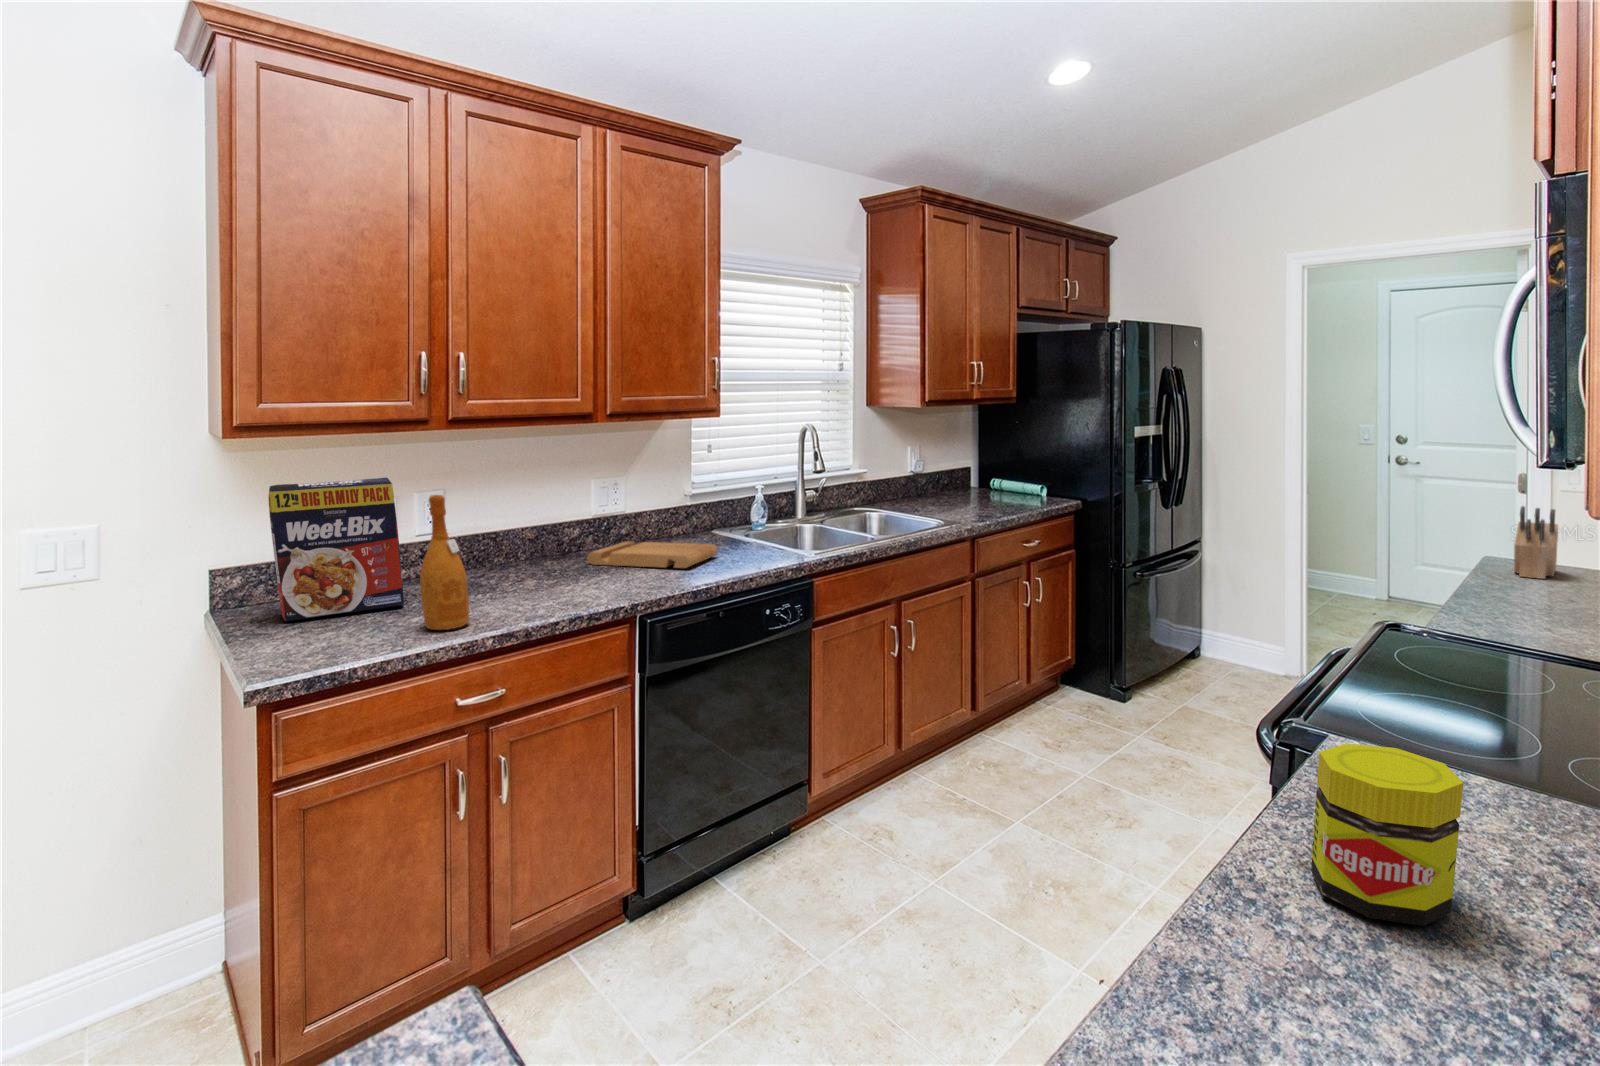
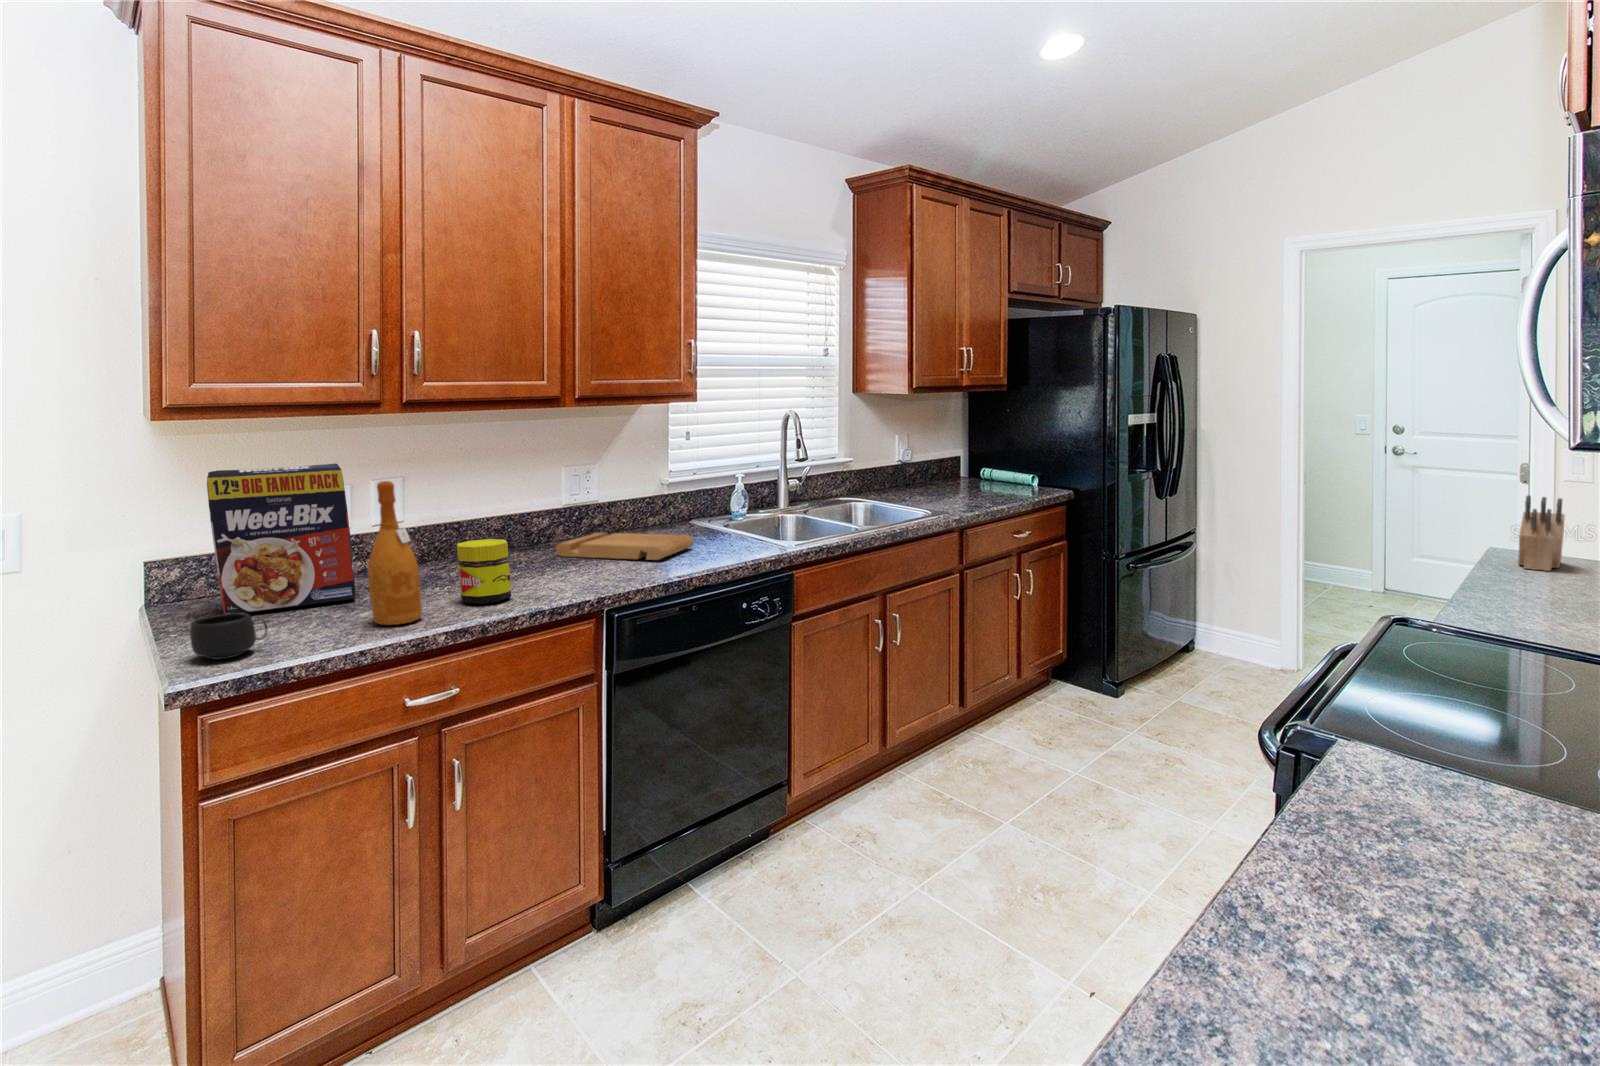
mug: none [261,619,330,662] -> present [190,613,267,660]
jar: present [1311,743,1463,926] -> present [457,539,511,604]

